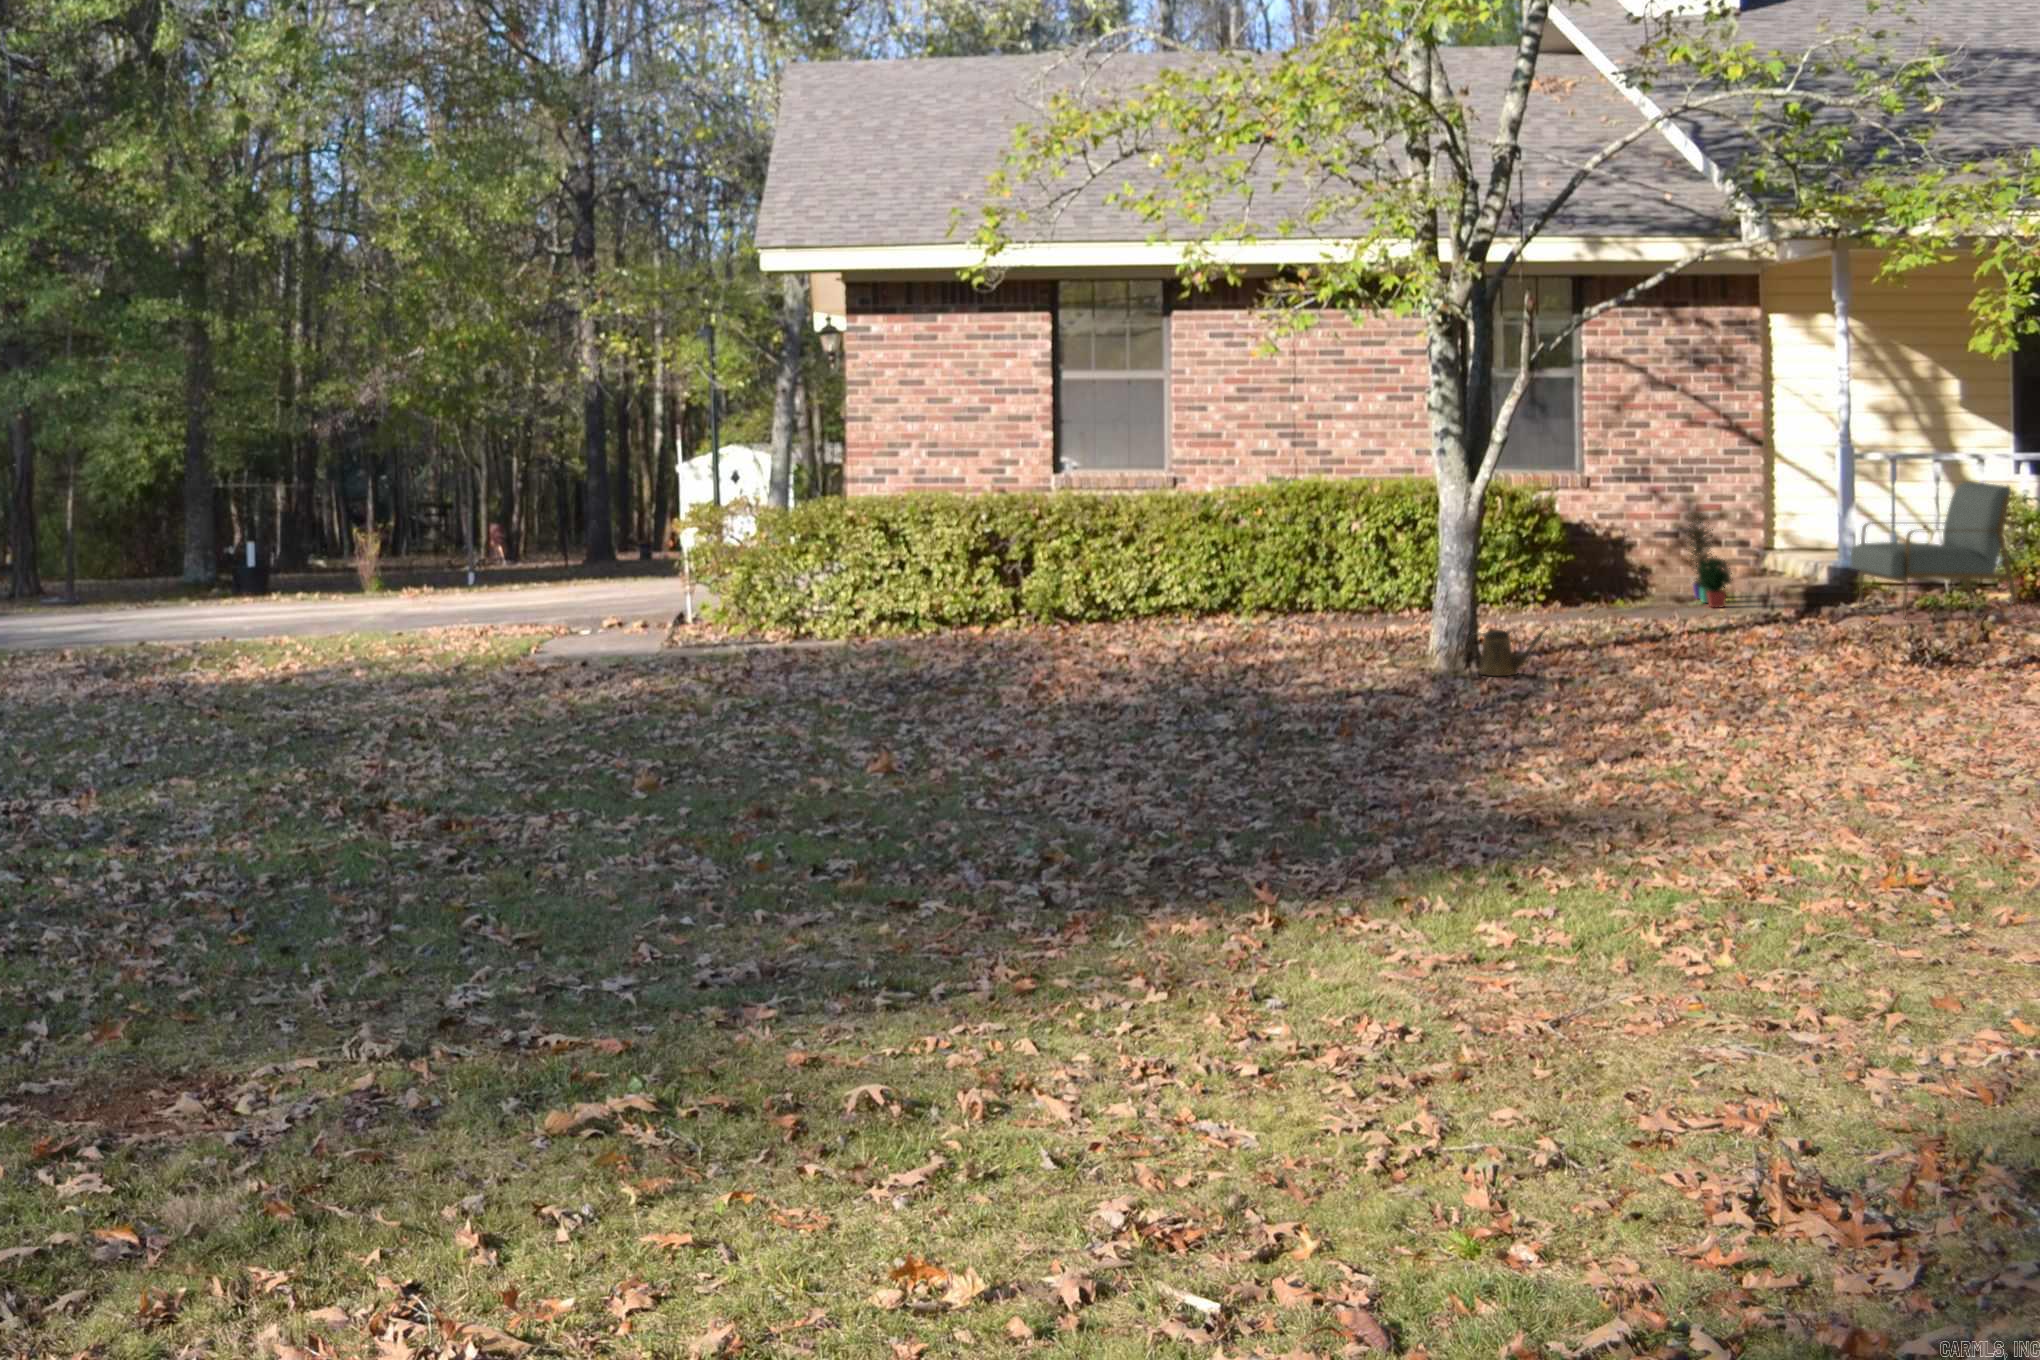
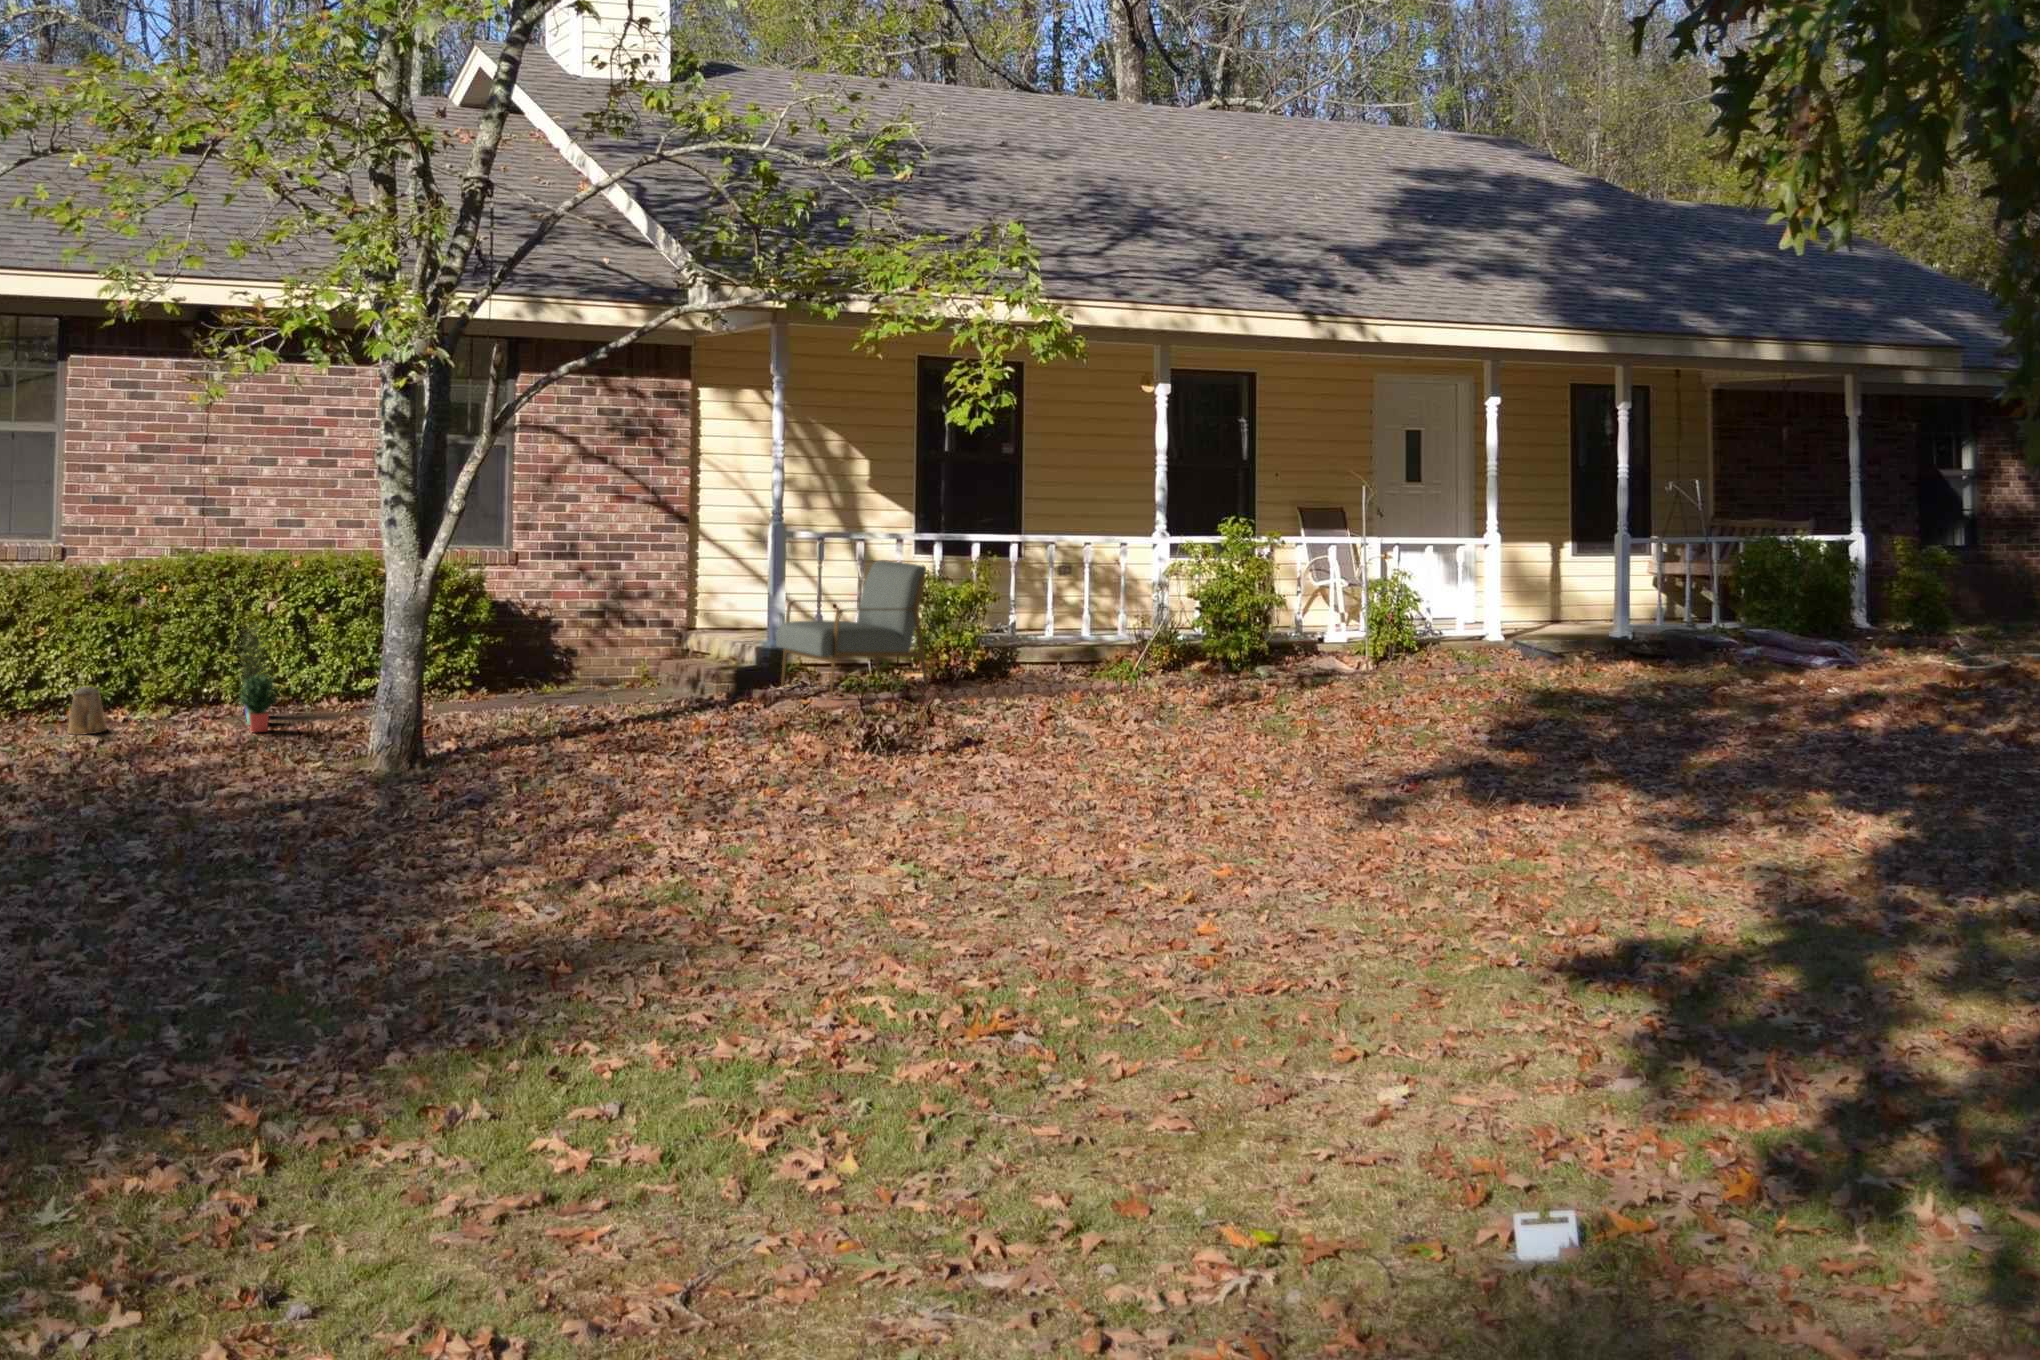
potted plant: present [1685,515,1732,608] -> present [238,621,278,733]
watering can: present [1468,627,1549,676] -> present [67,687,107,735]

